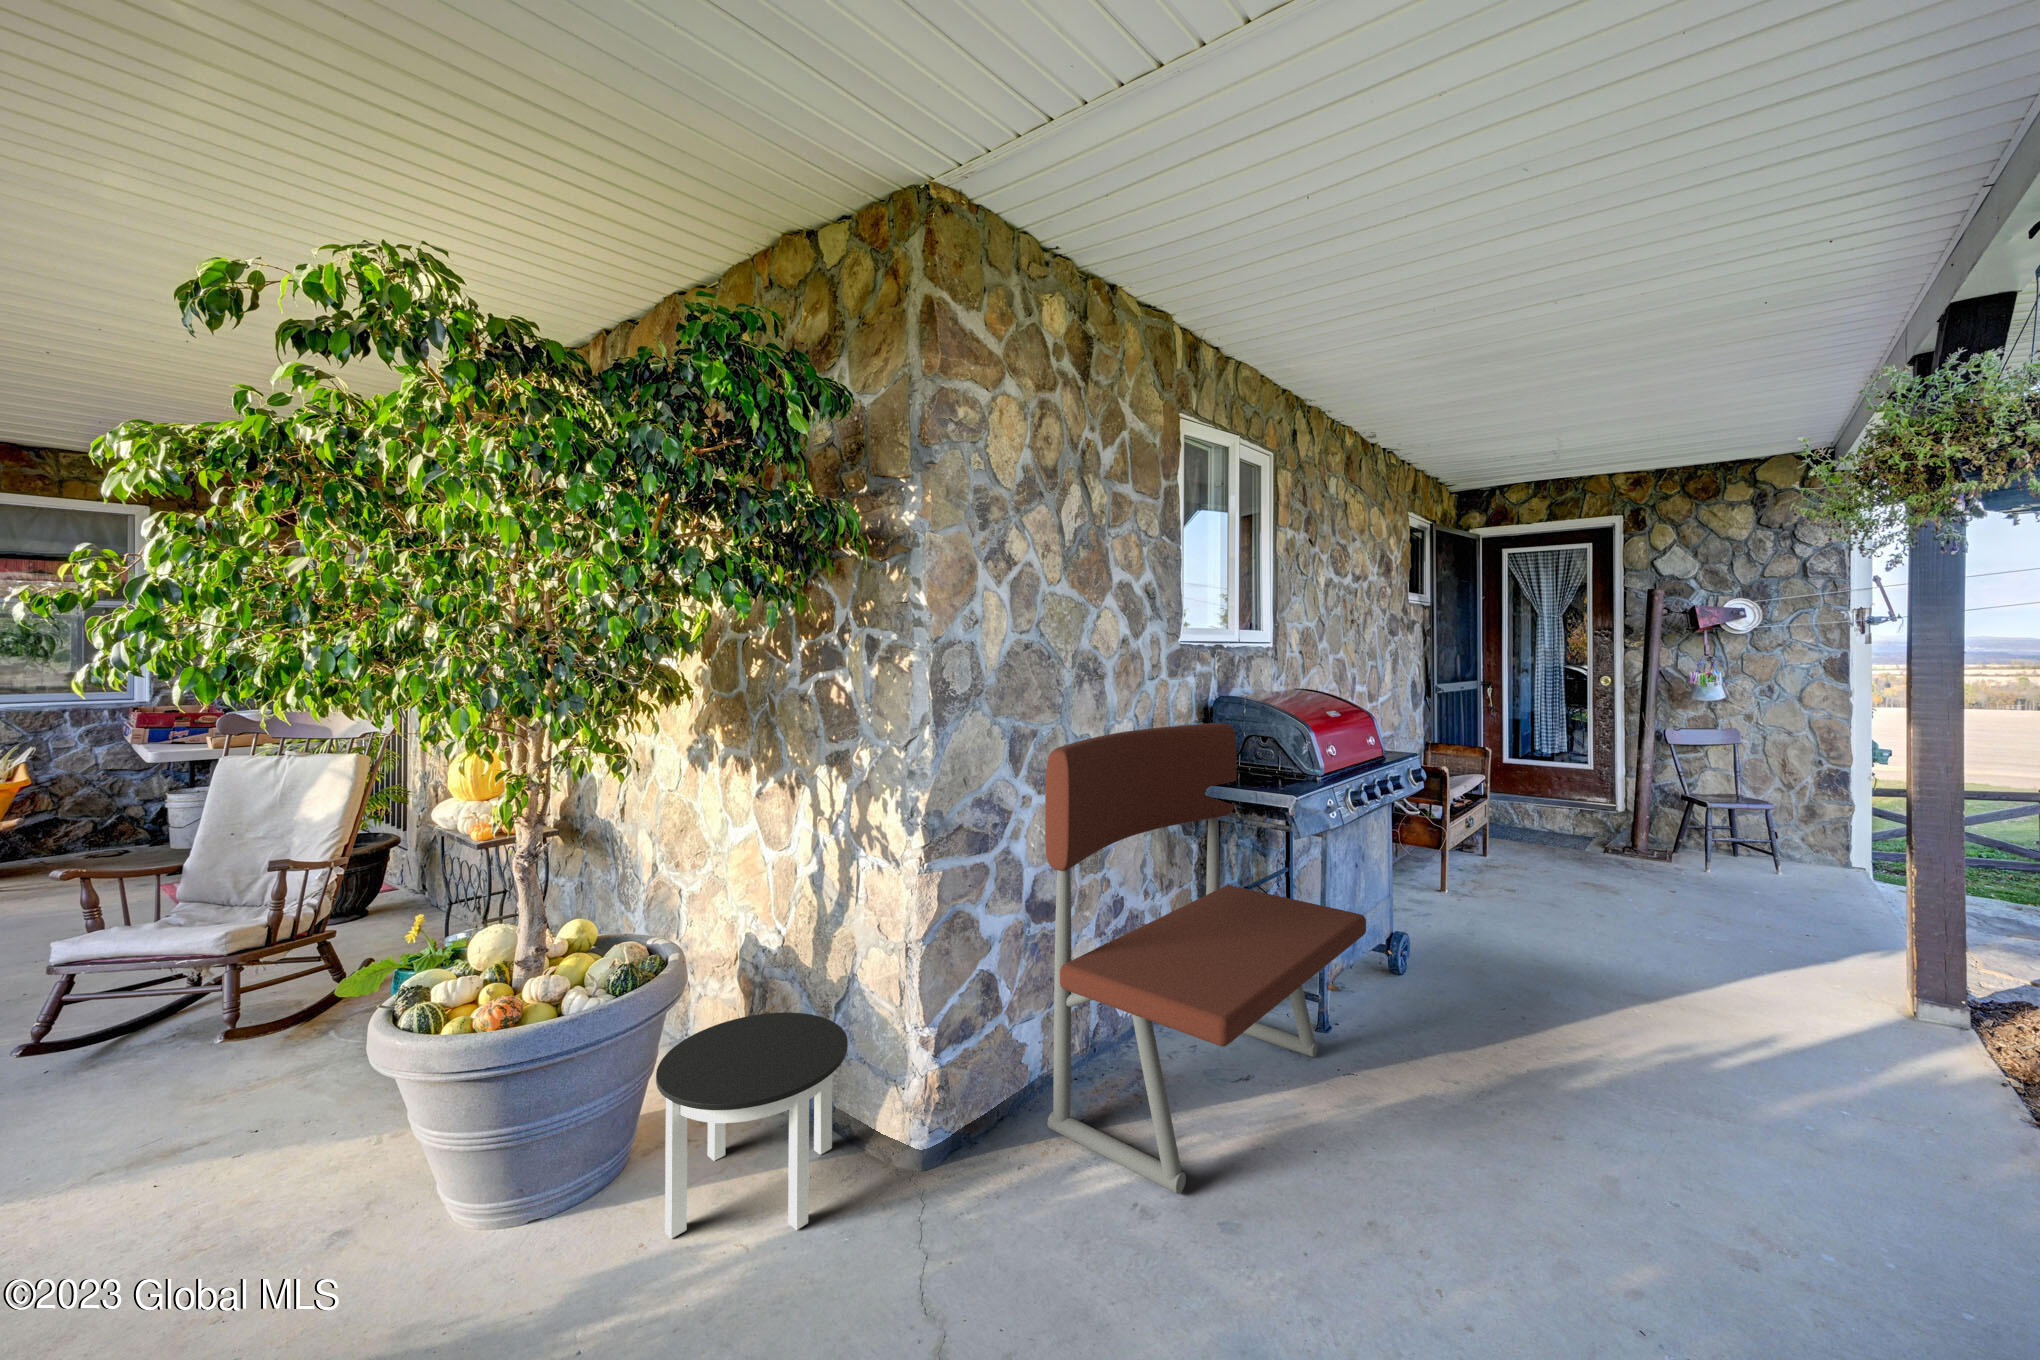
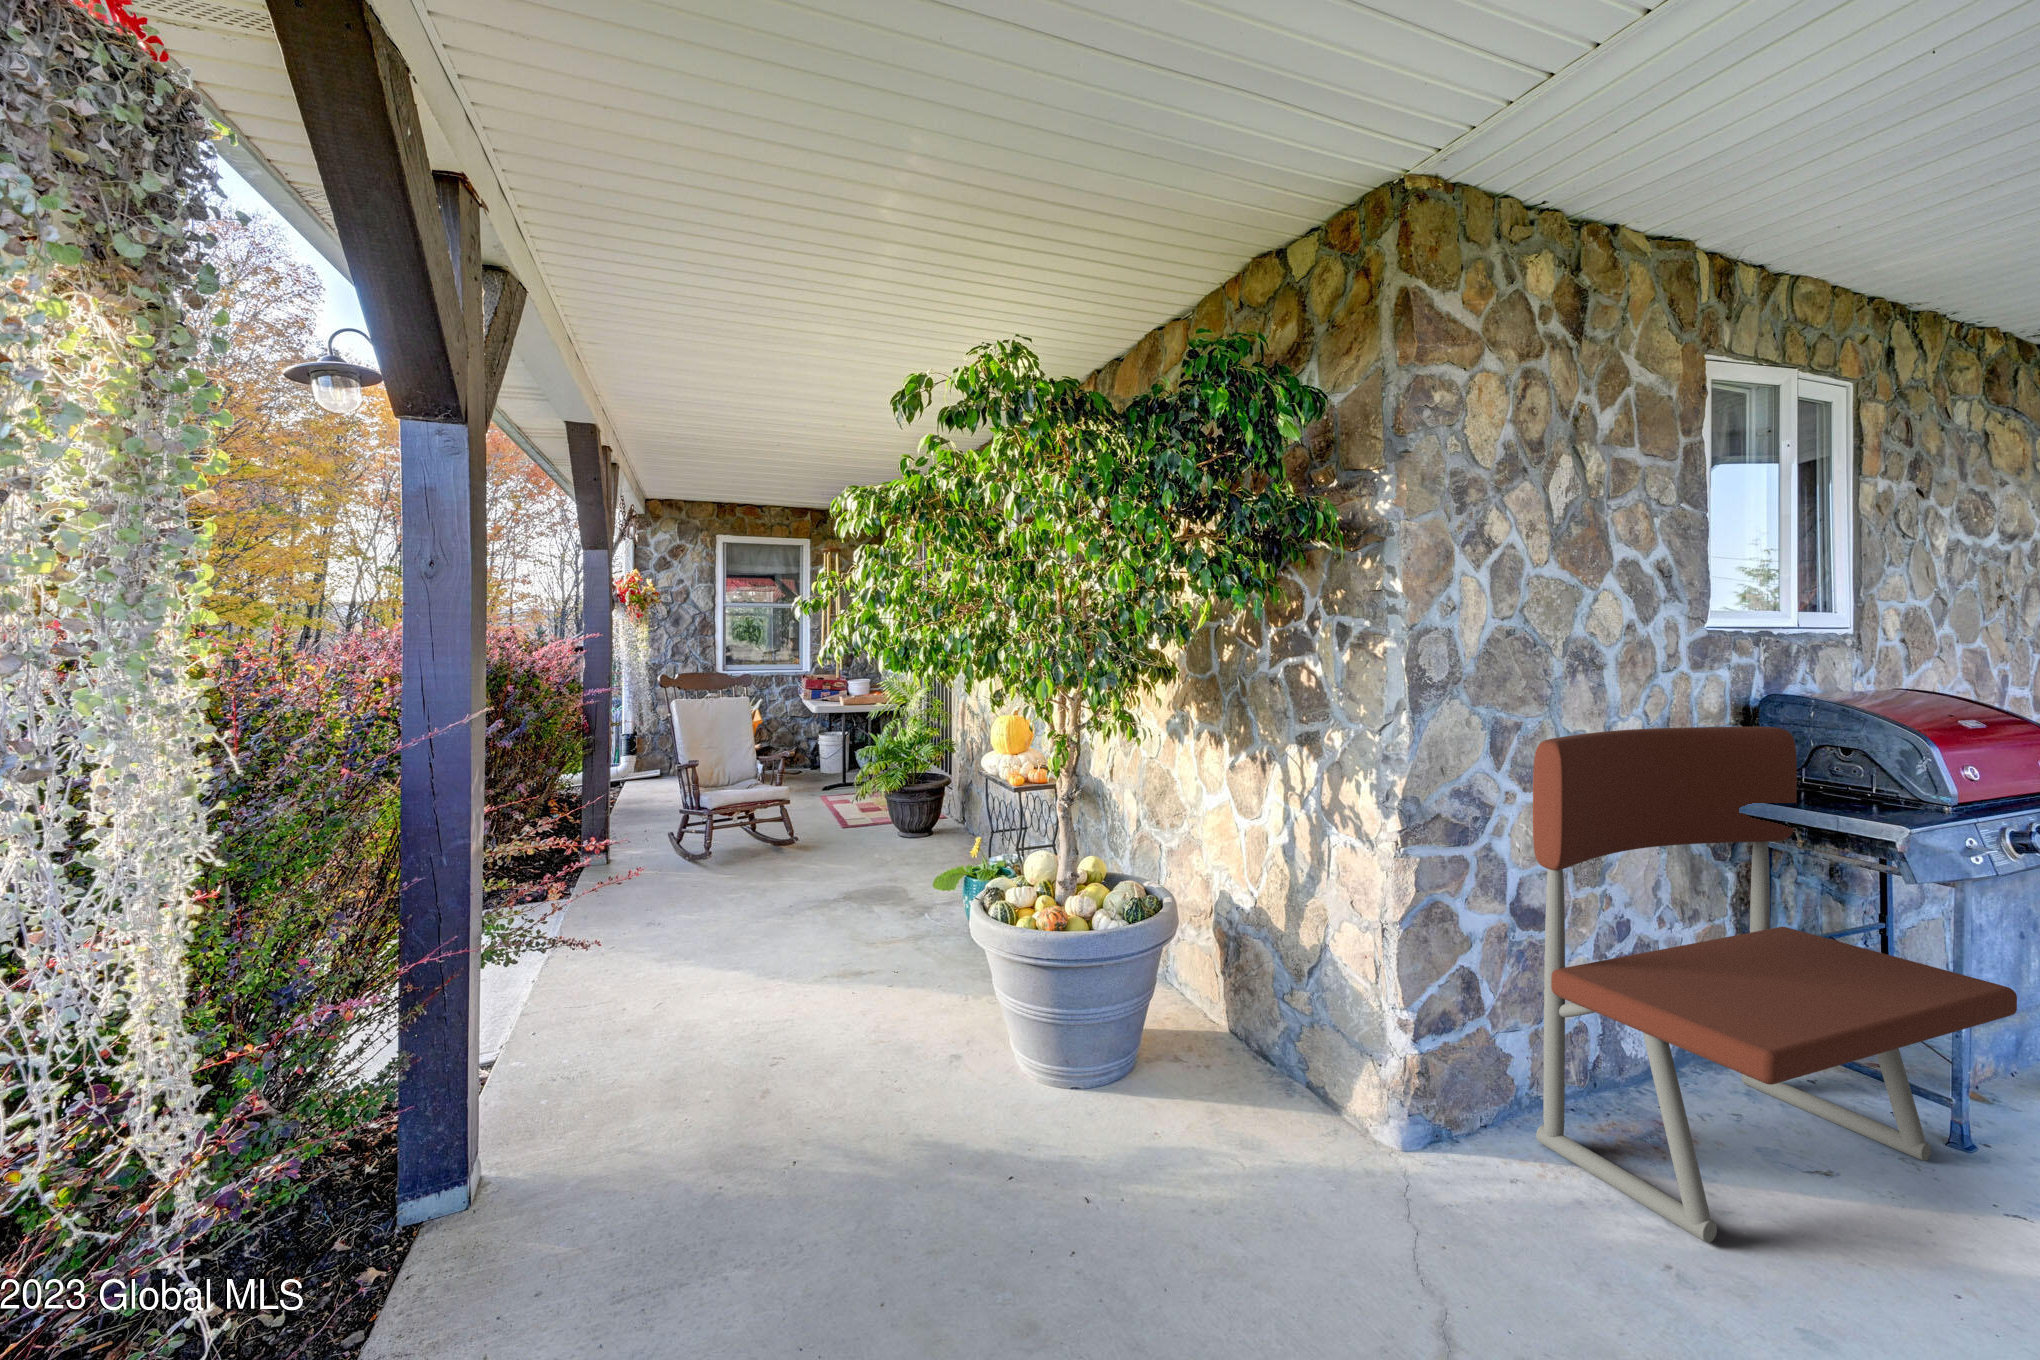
round table: present [656,1012,848,1239] -> none [1164,965,1325,1155]

